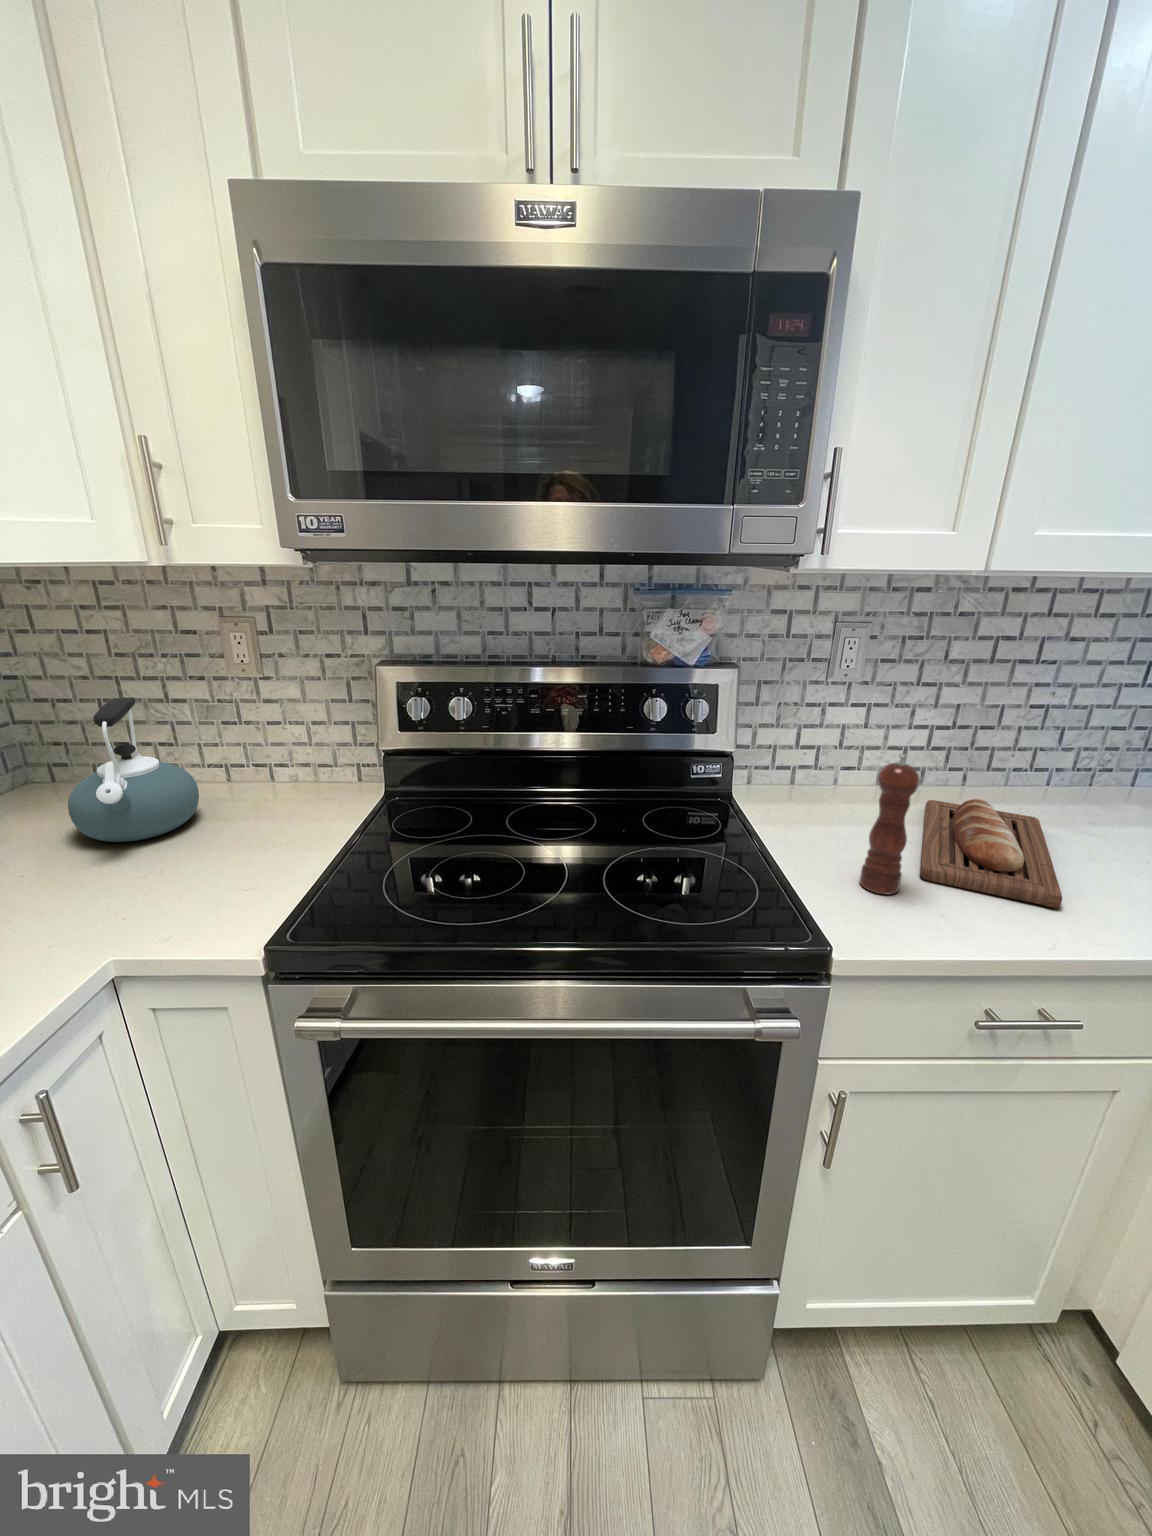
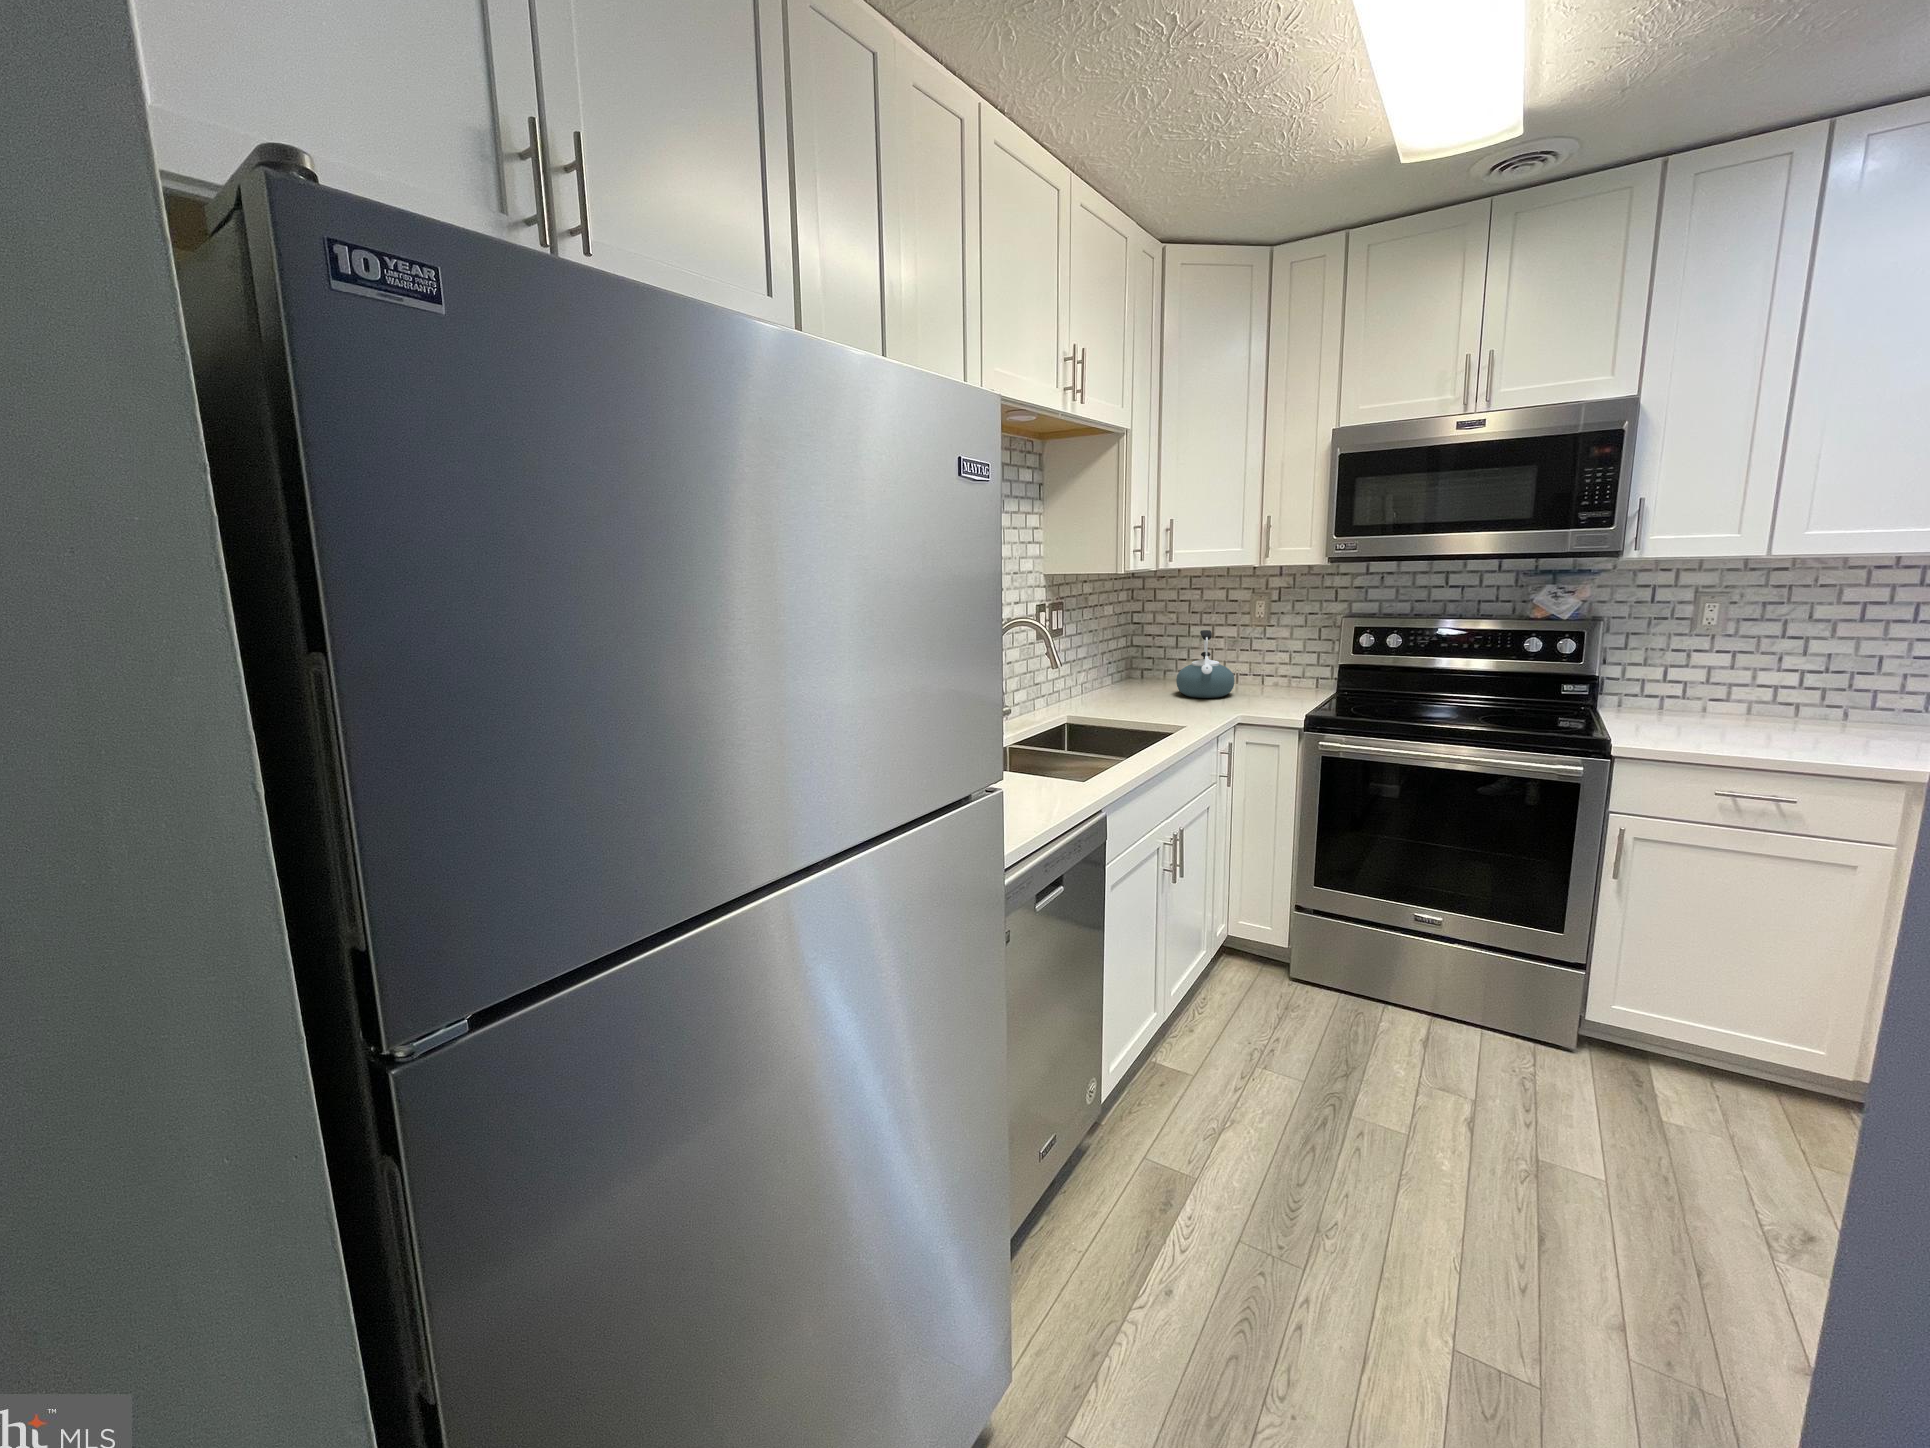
pepper mill: present [860,754,920,894] -> none [1666,659,1705,746]
bread loaf: present [920,799,1062,908] -> none [1721,714,1883,760]

